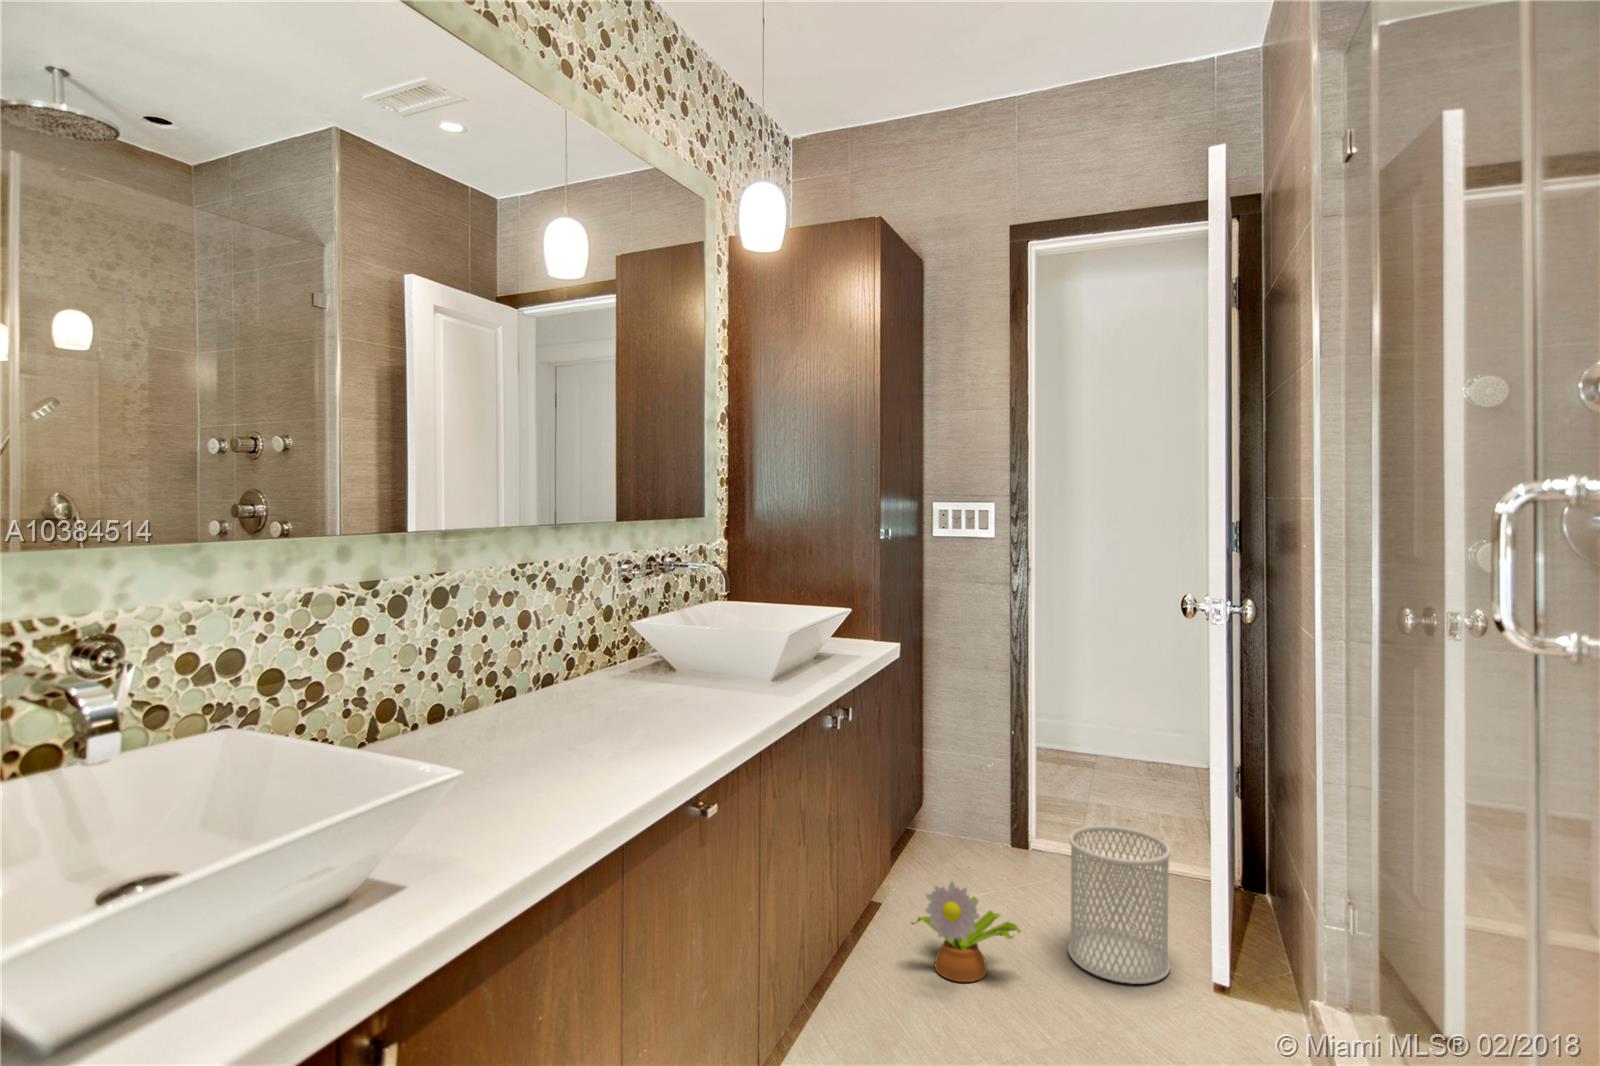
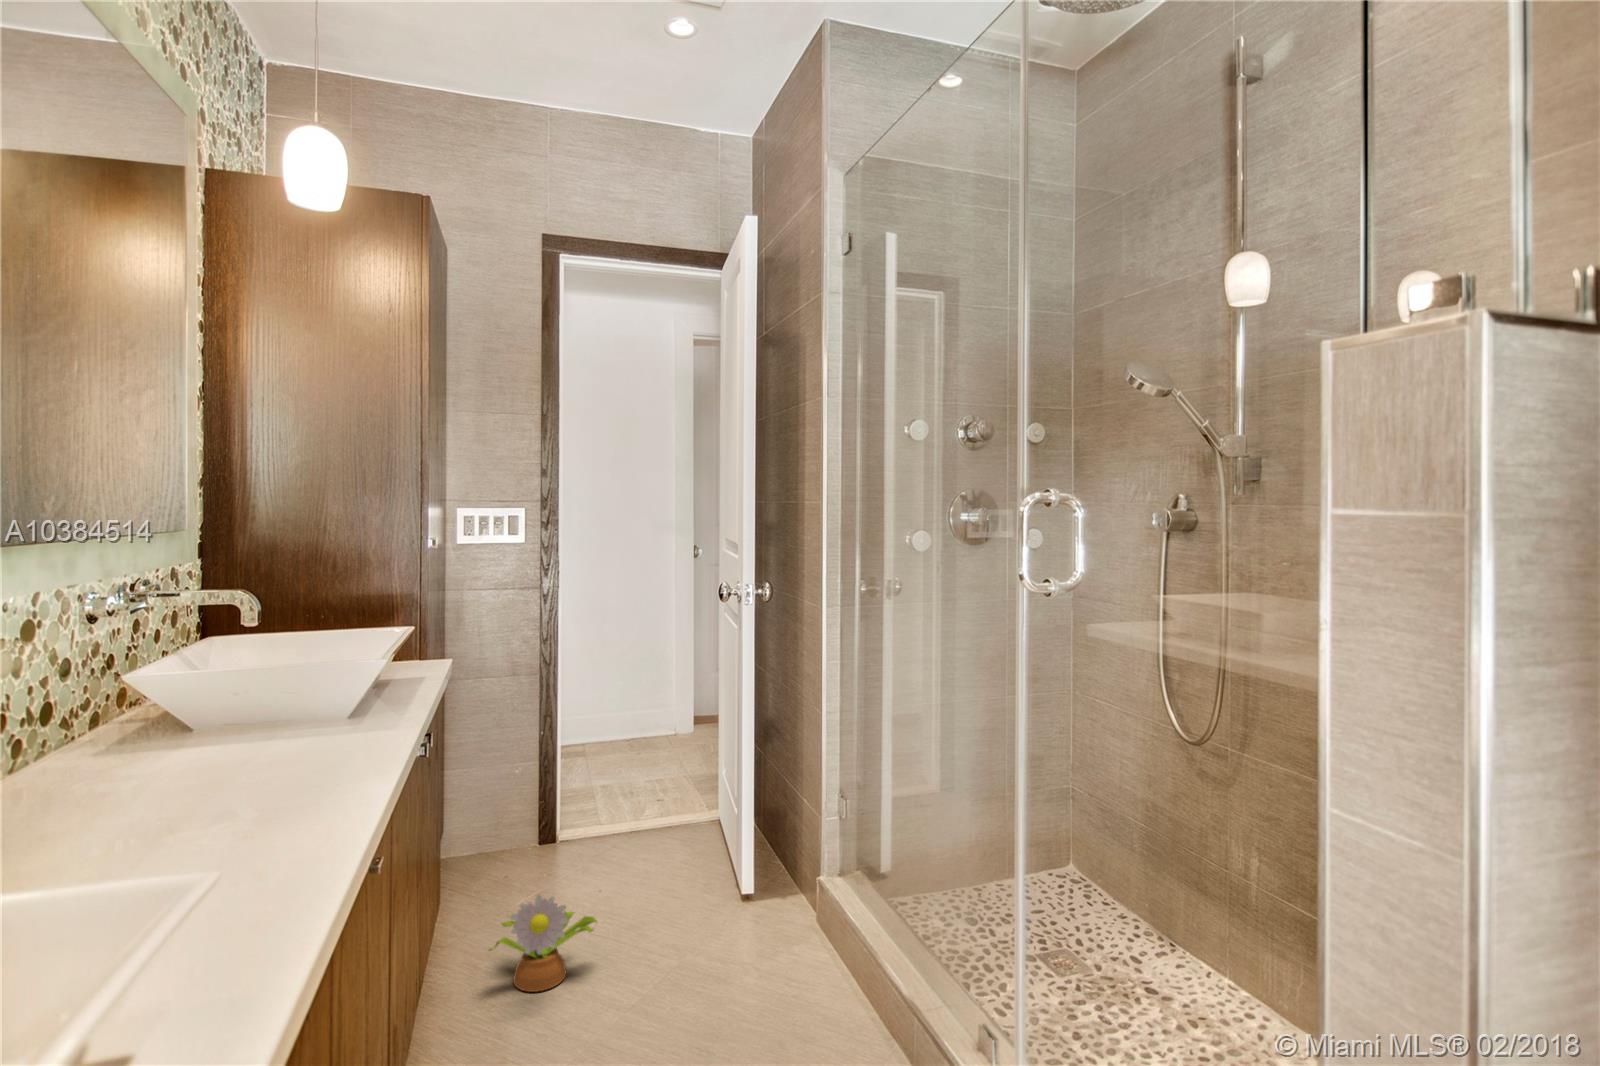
wastebasket: present [1068,825,1171,984] -> none [629,801,714,938]

